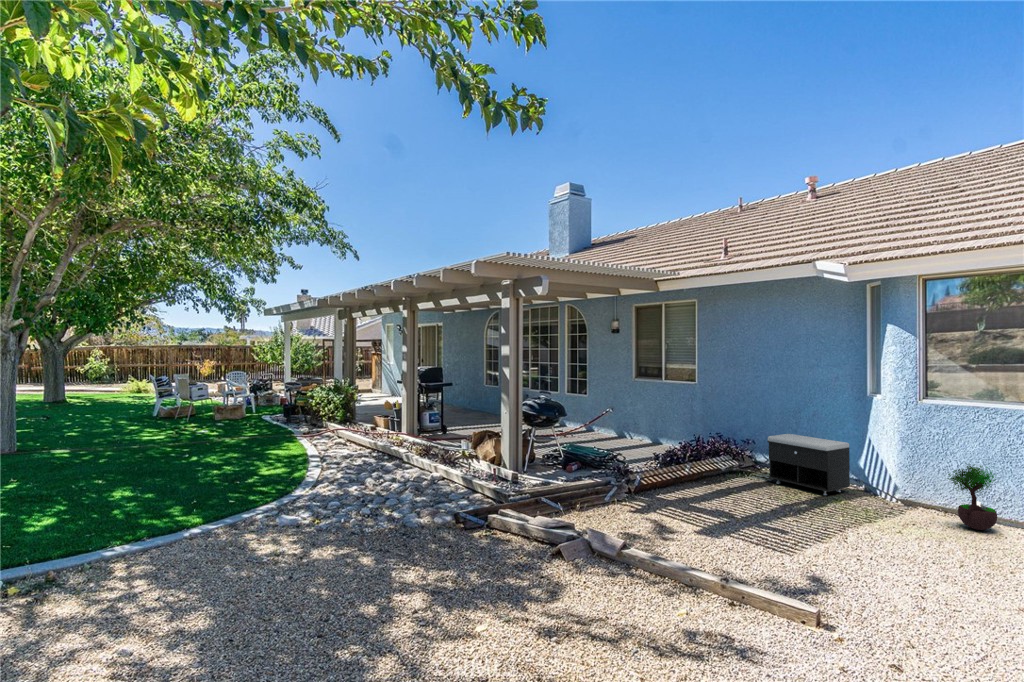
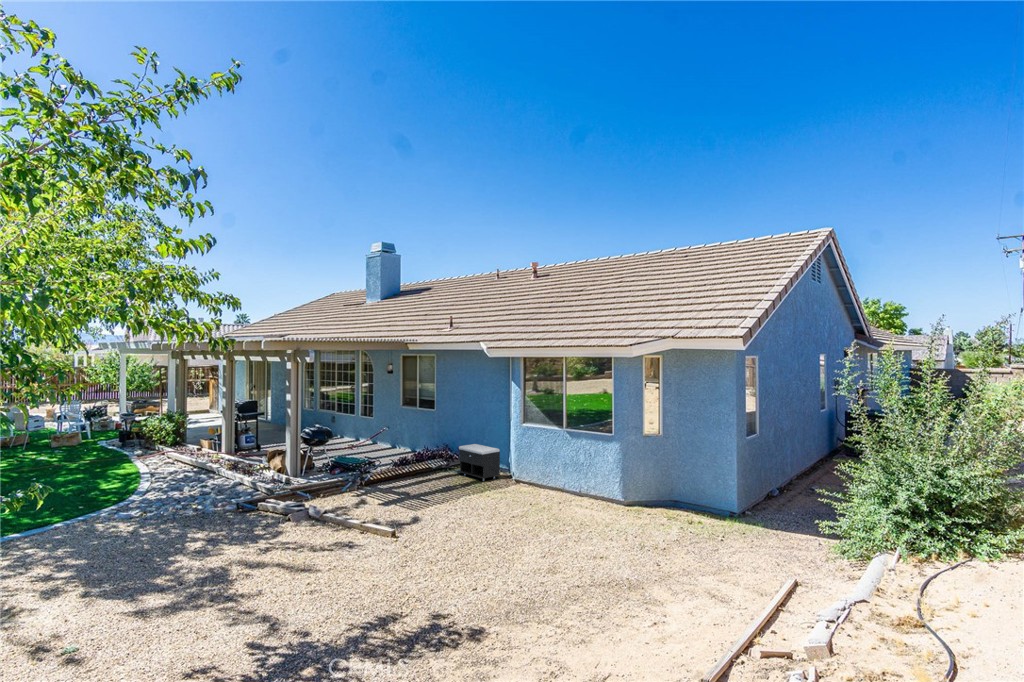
potted tree: present [948,465,997,530] -> none [523,457,547,494]

